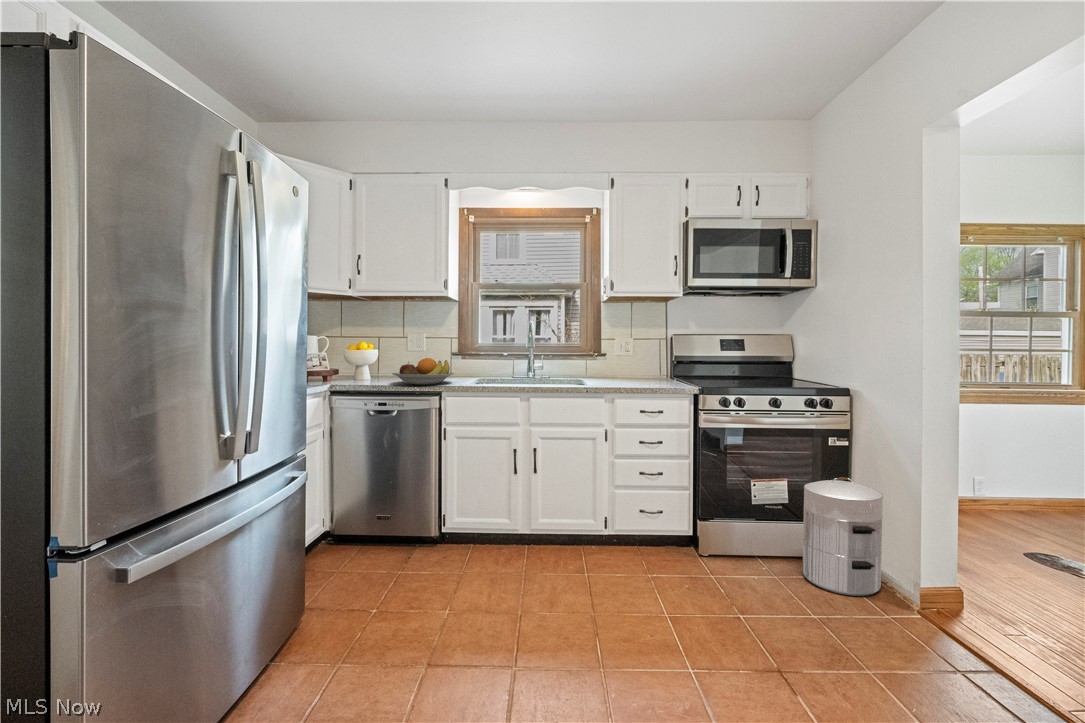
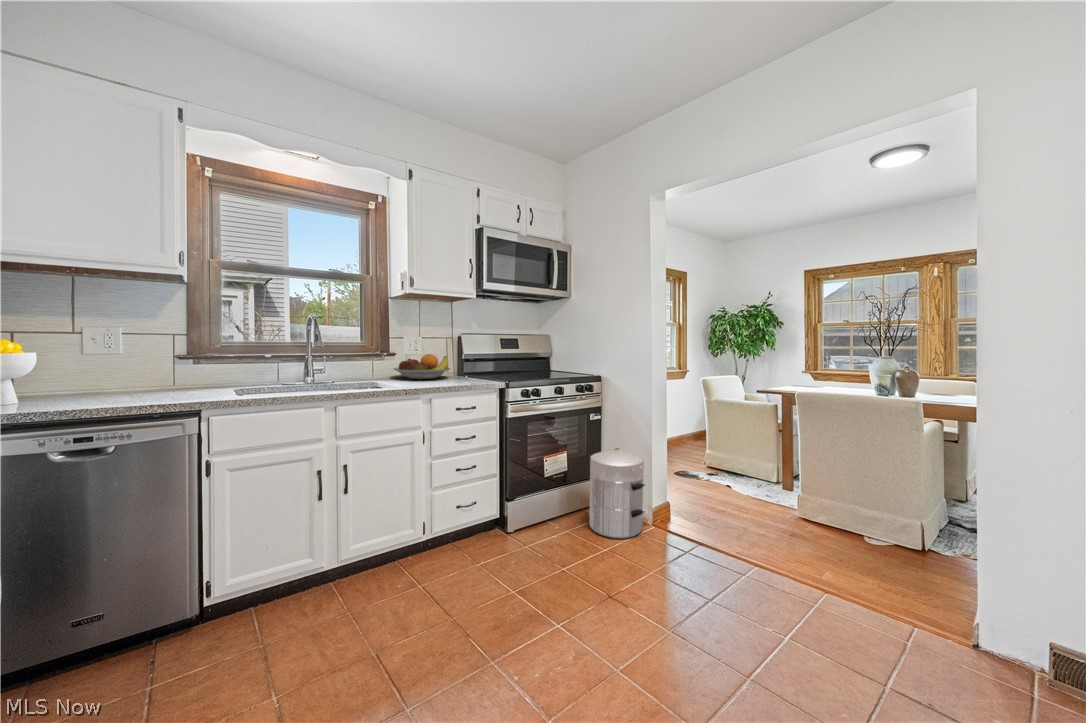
fruit bowl: present [392,358,453,385] -> present [393,354,451,379]

